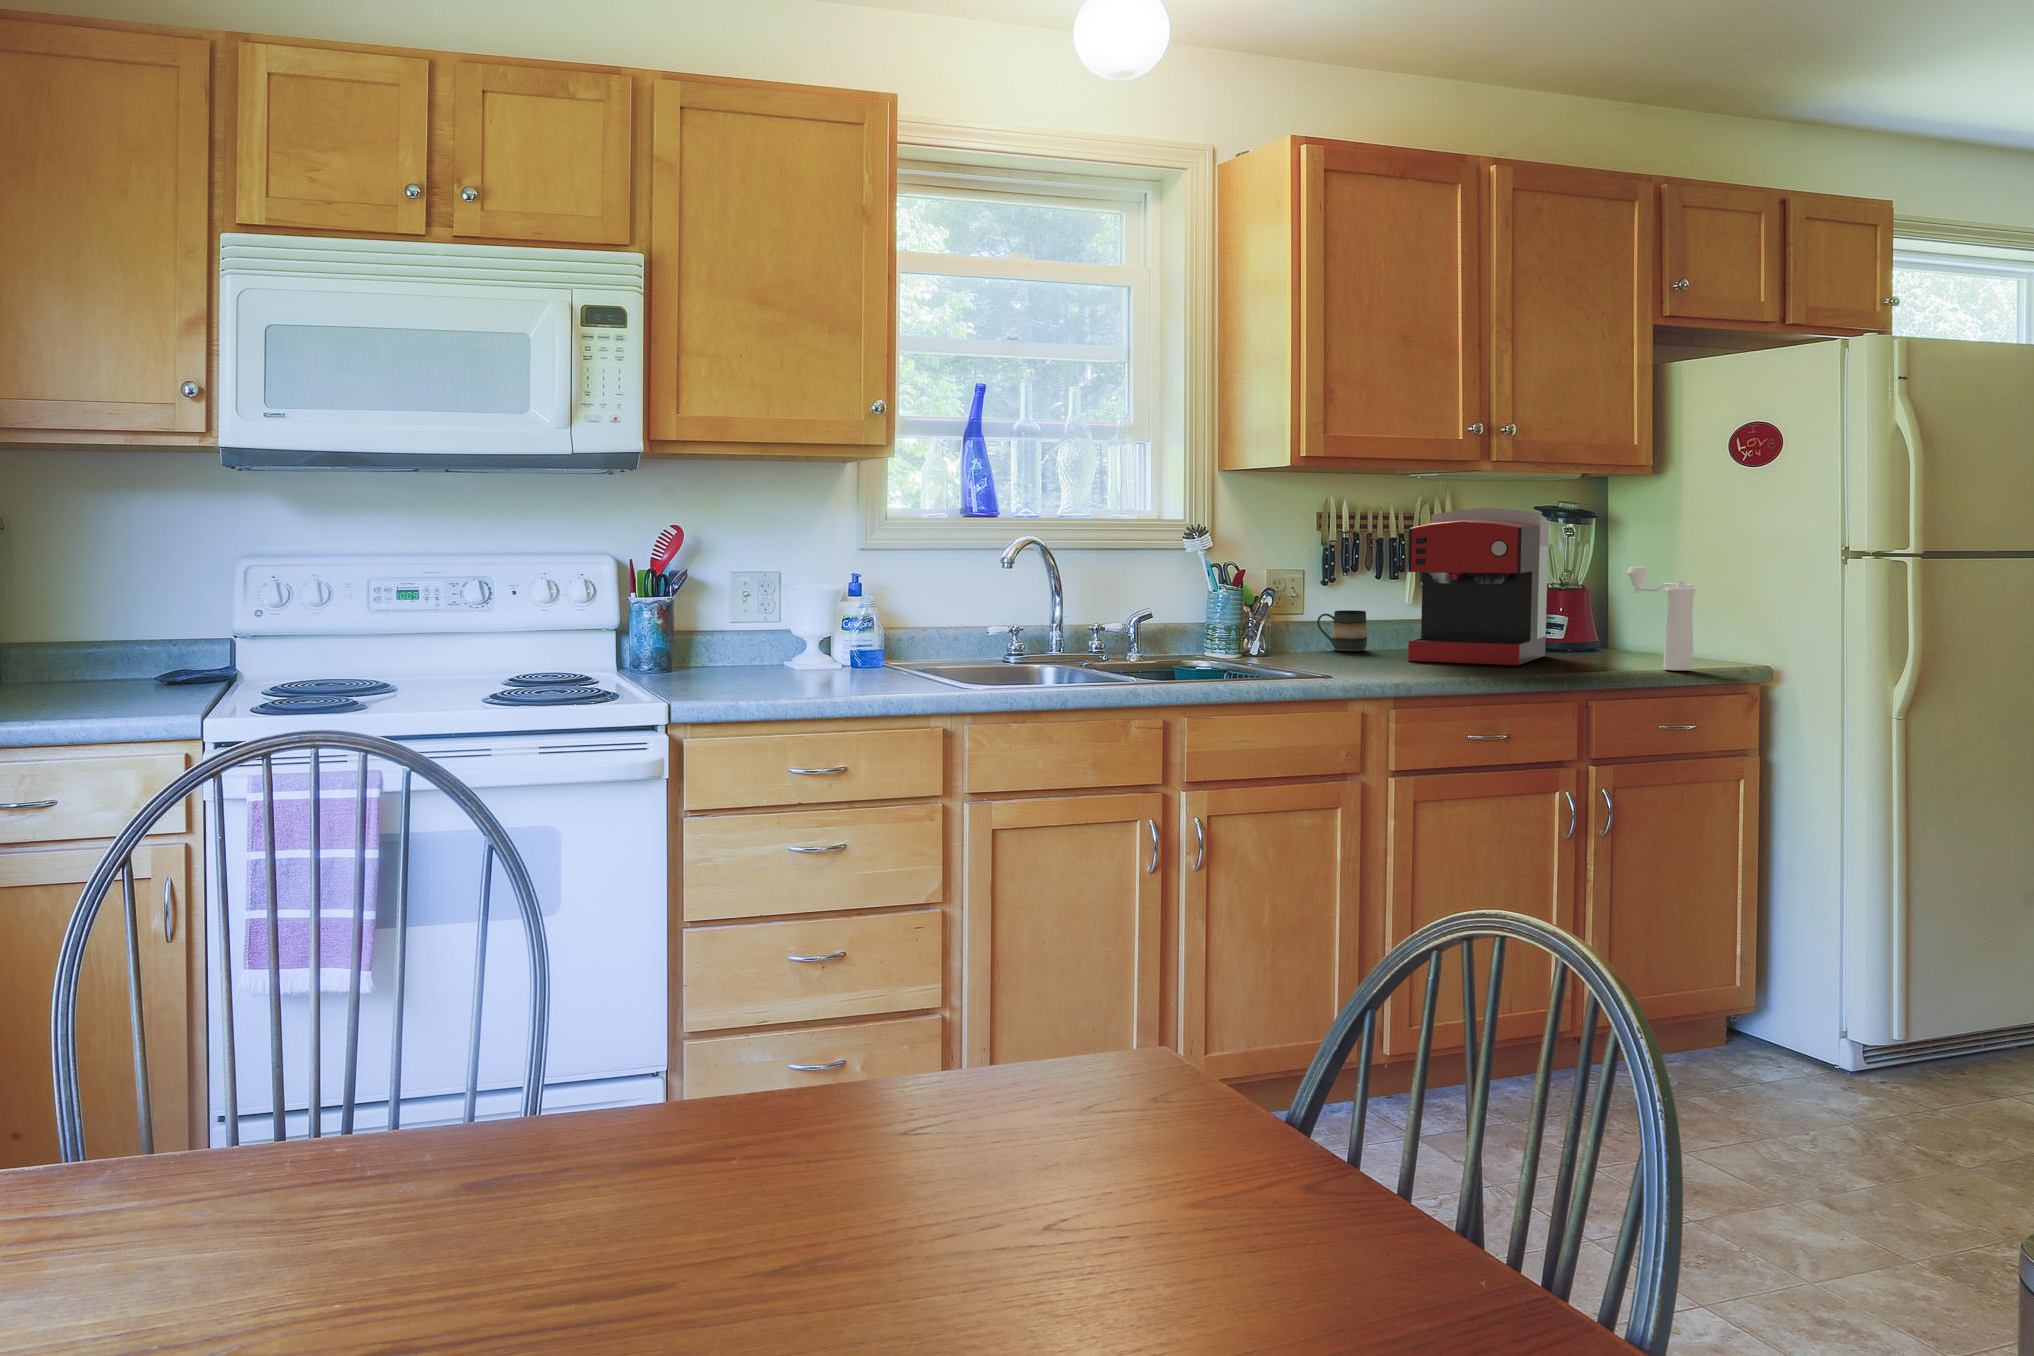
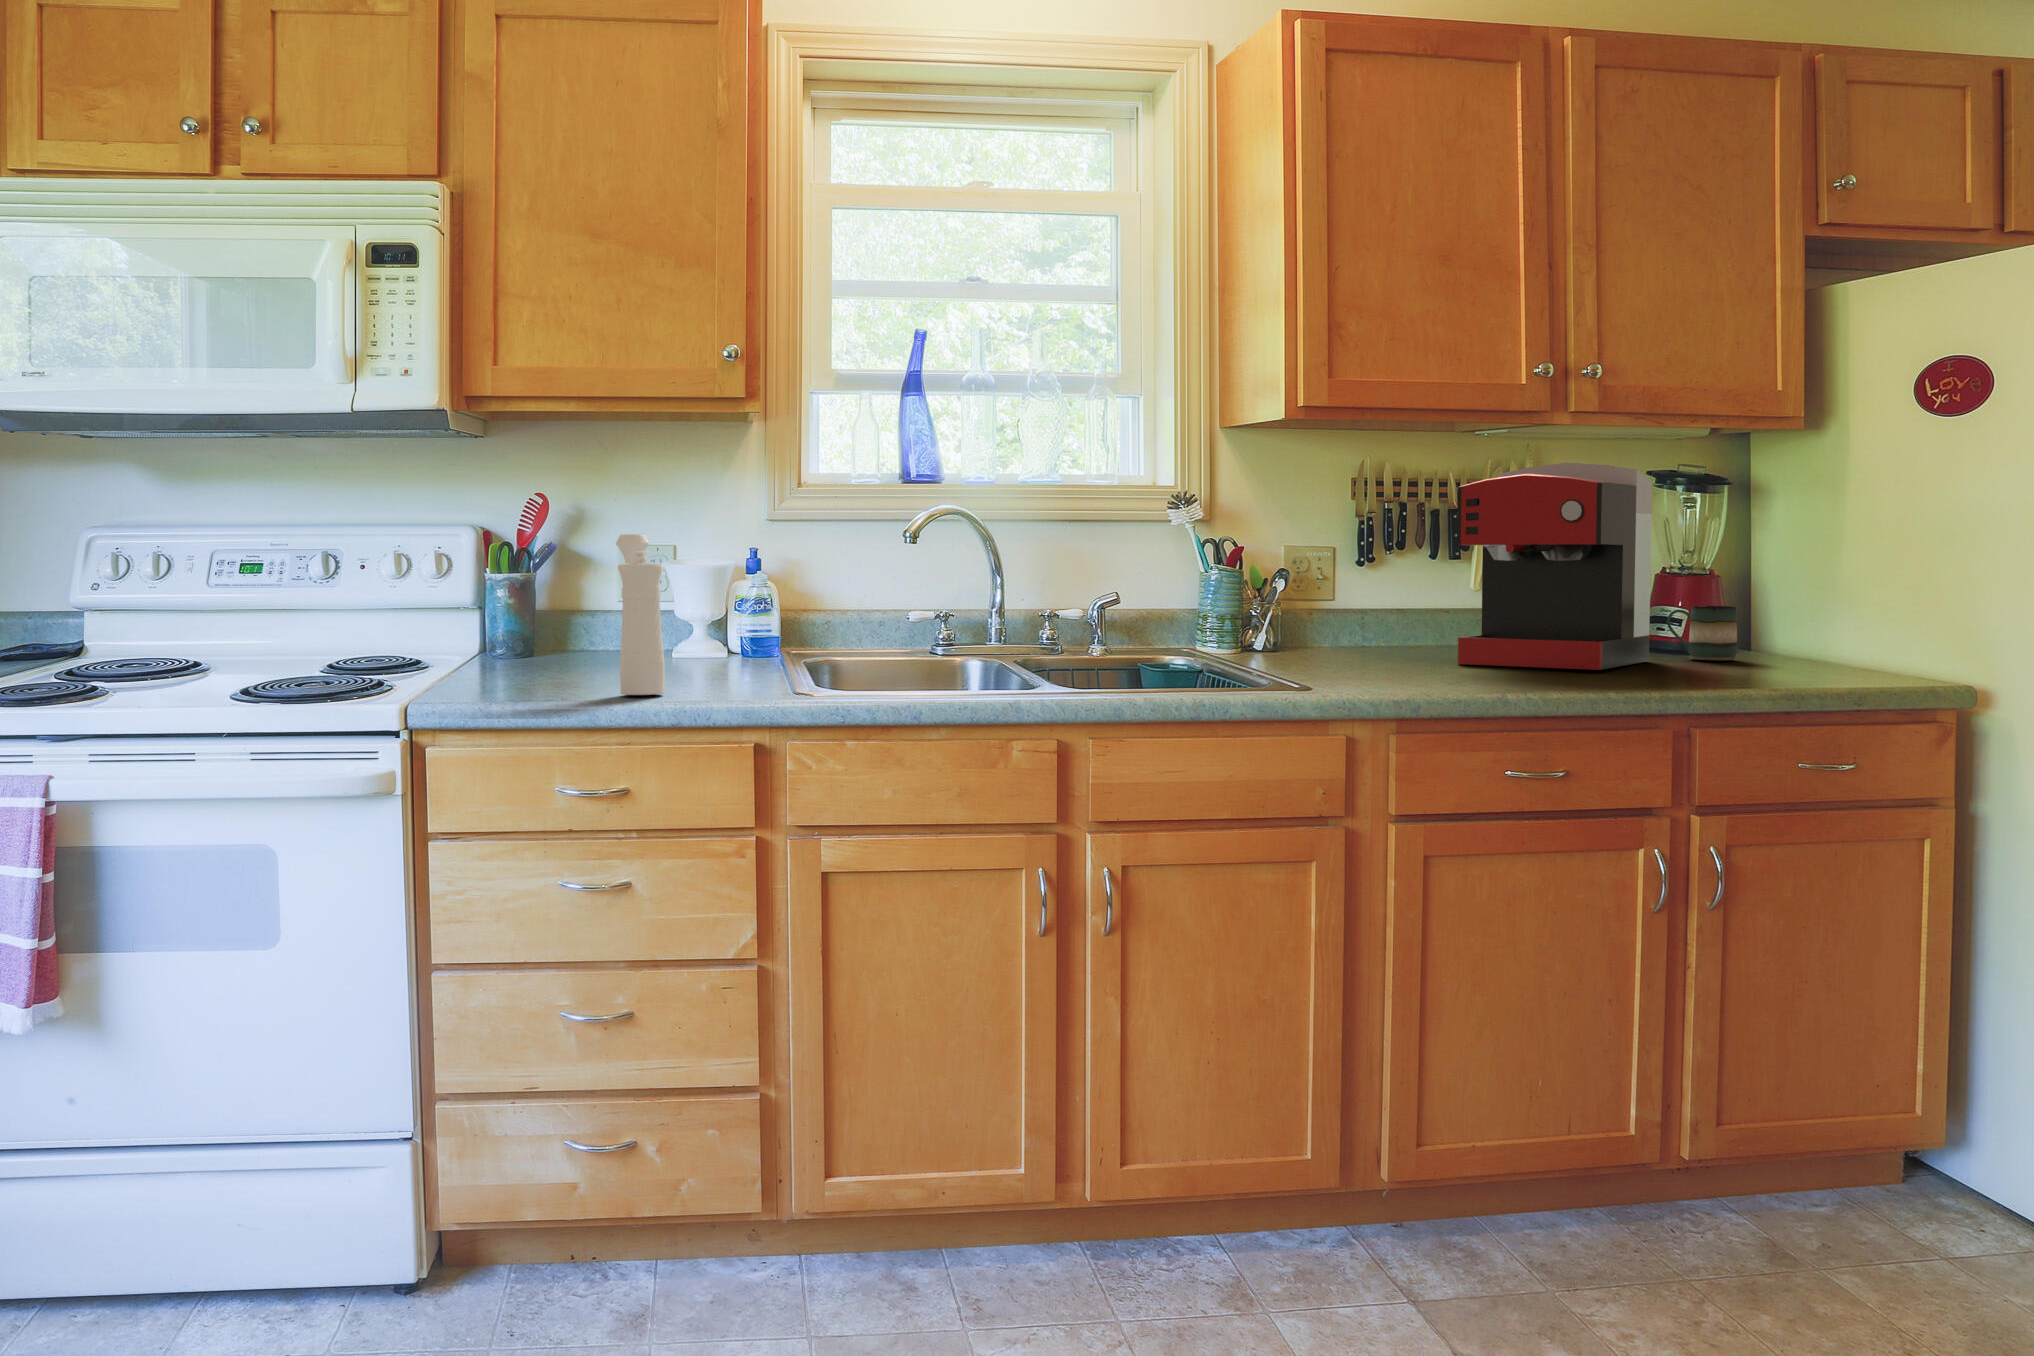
pepper mill: present [1627,567,1696,670] -> present [616,534,665,695]
mug: present [1317,610,1367,651] -> present [1667,606,1738,660]

